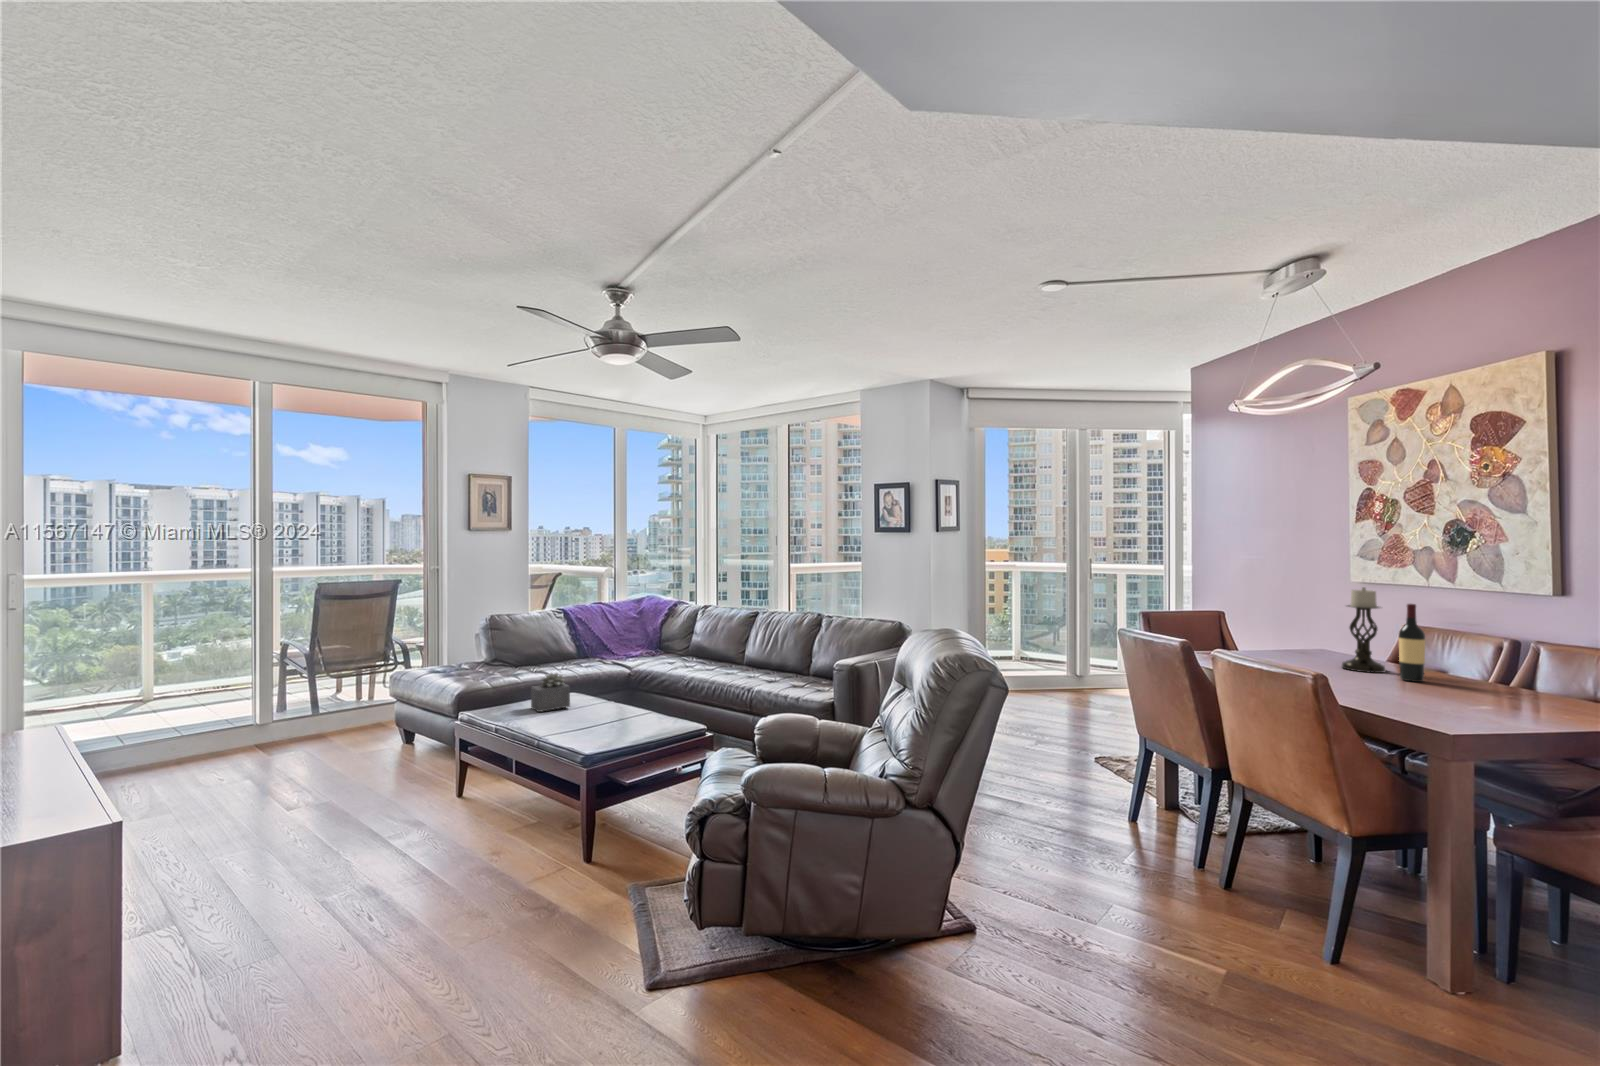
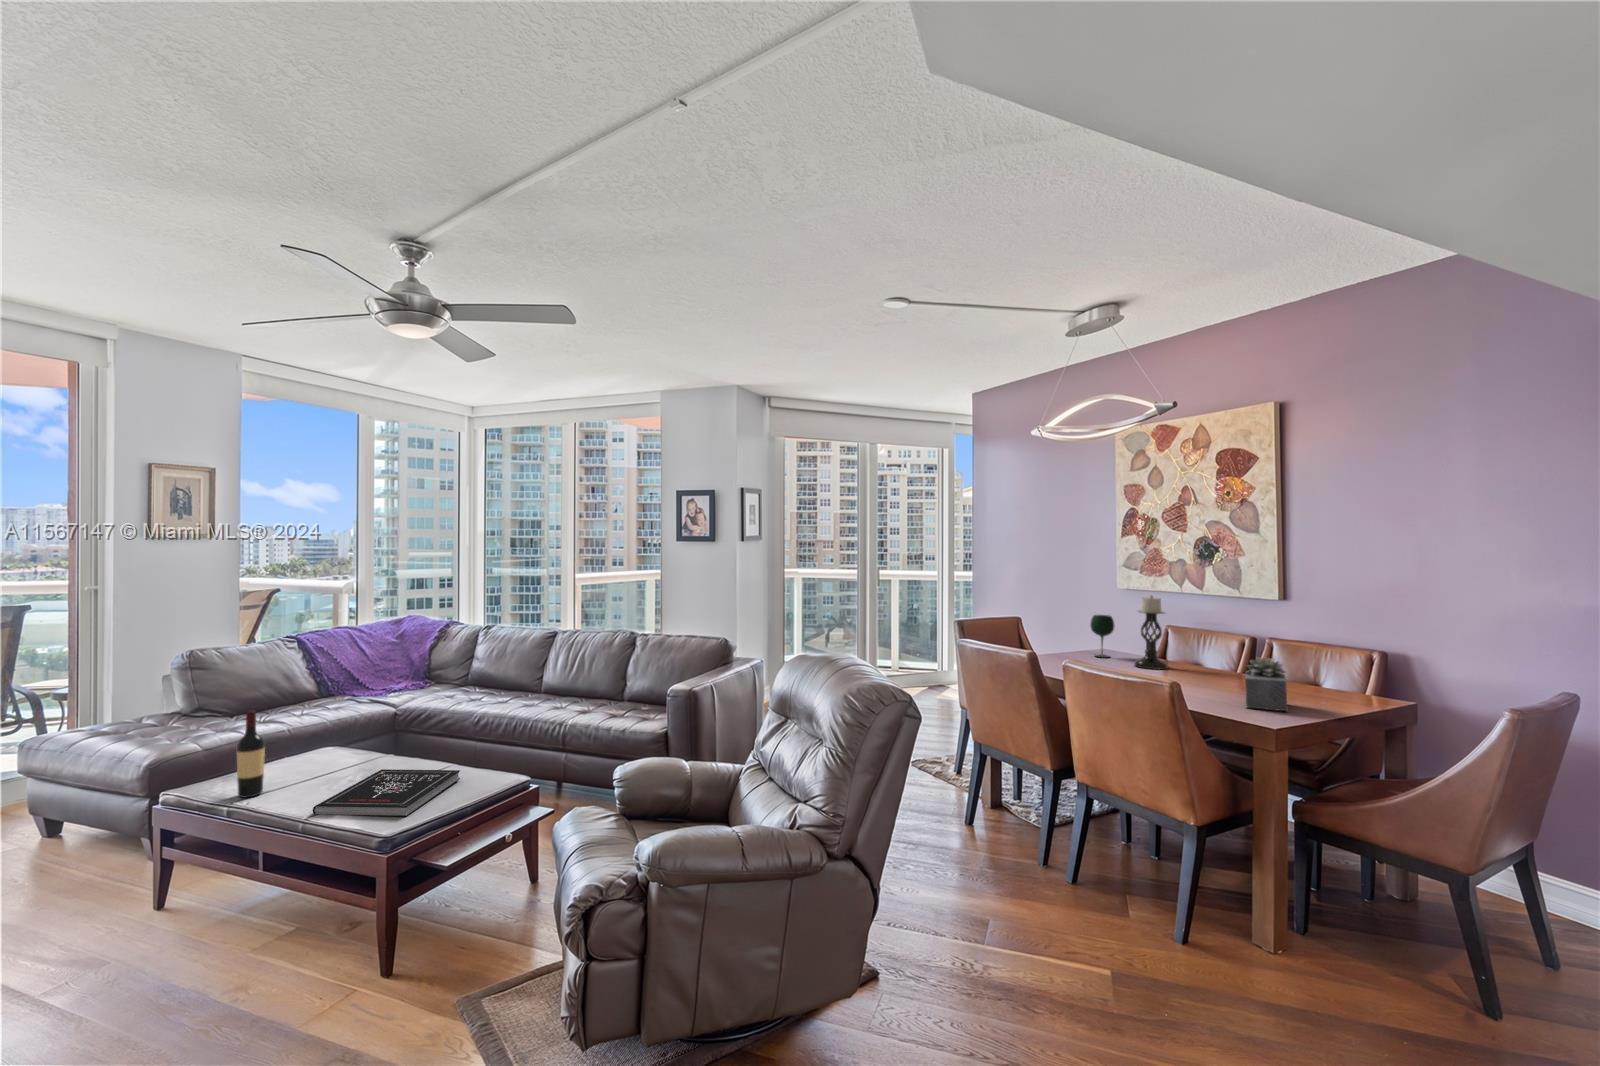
wine bottle: present [1399,604,1425,682] -> present [237,711,265,798]
wine glass: none [1295,610,1326,658] -> present [1090,615,1115,658]
succulent plant: present [531,673,570,712] -> present [1245,657,1288,711]
book: none [547,709,654,743] -> present [313,769,460,817]

